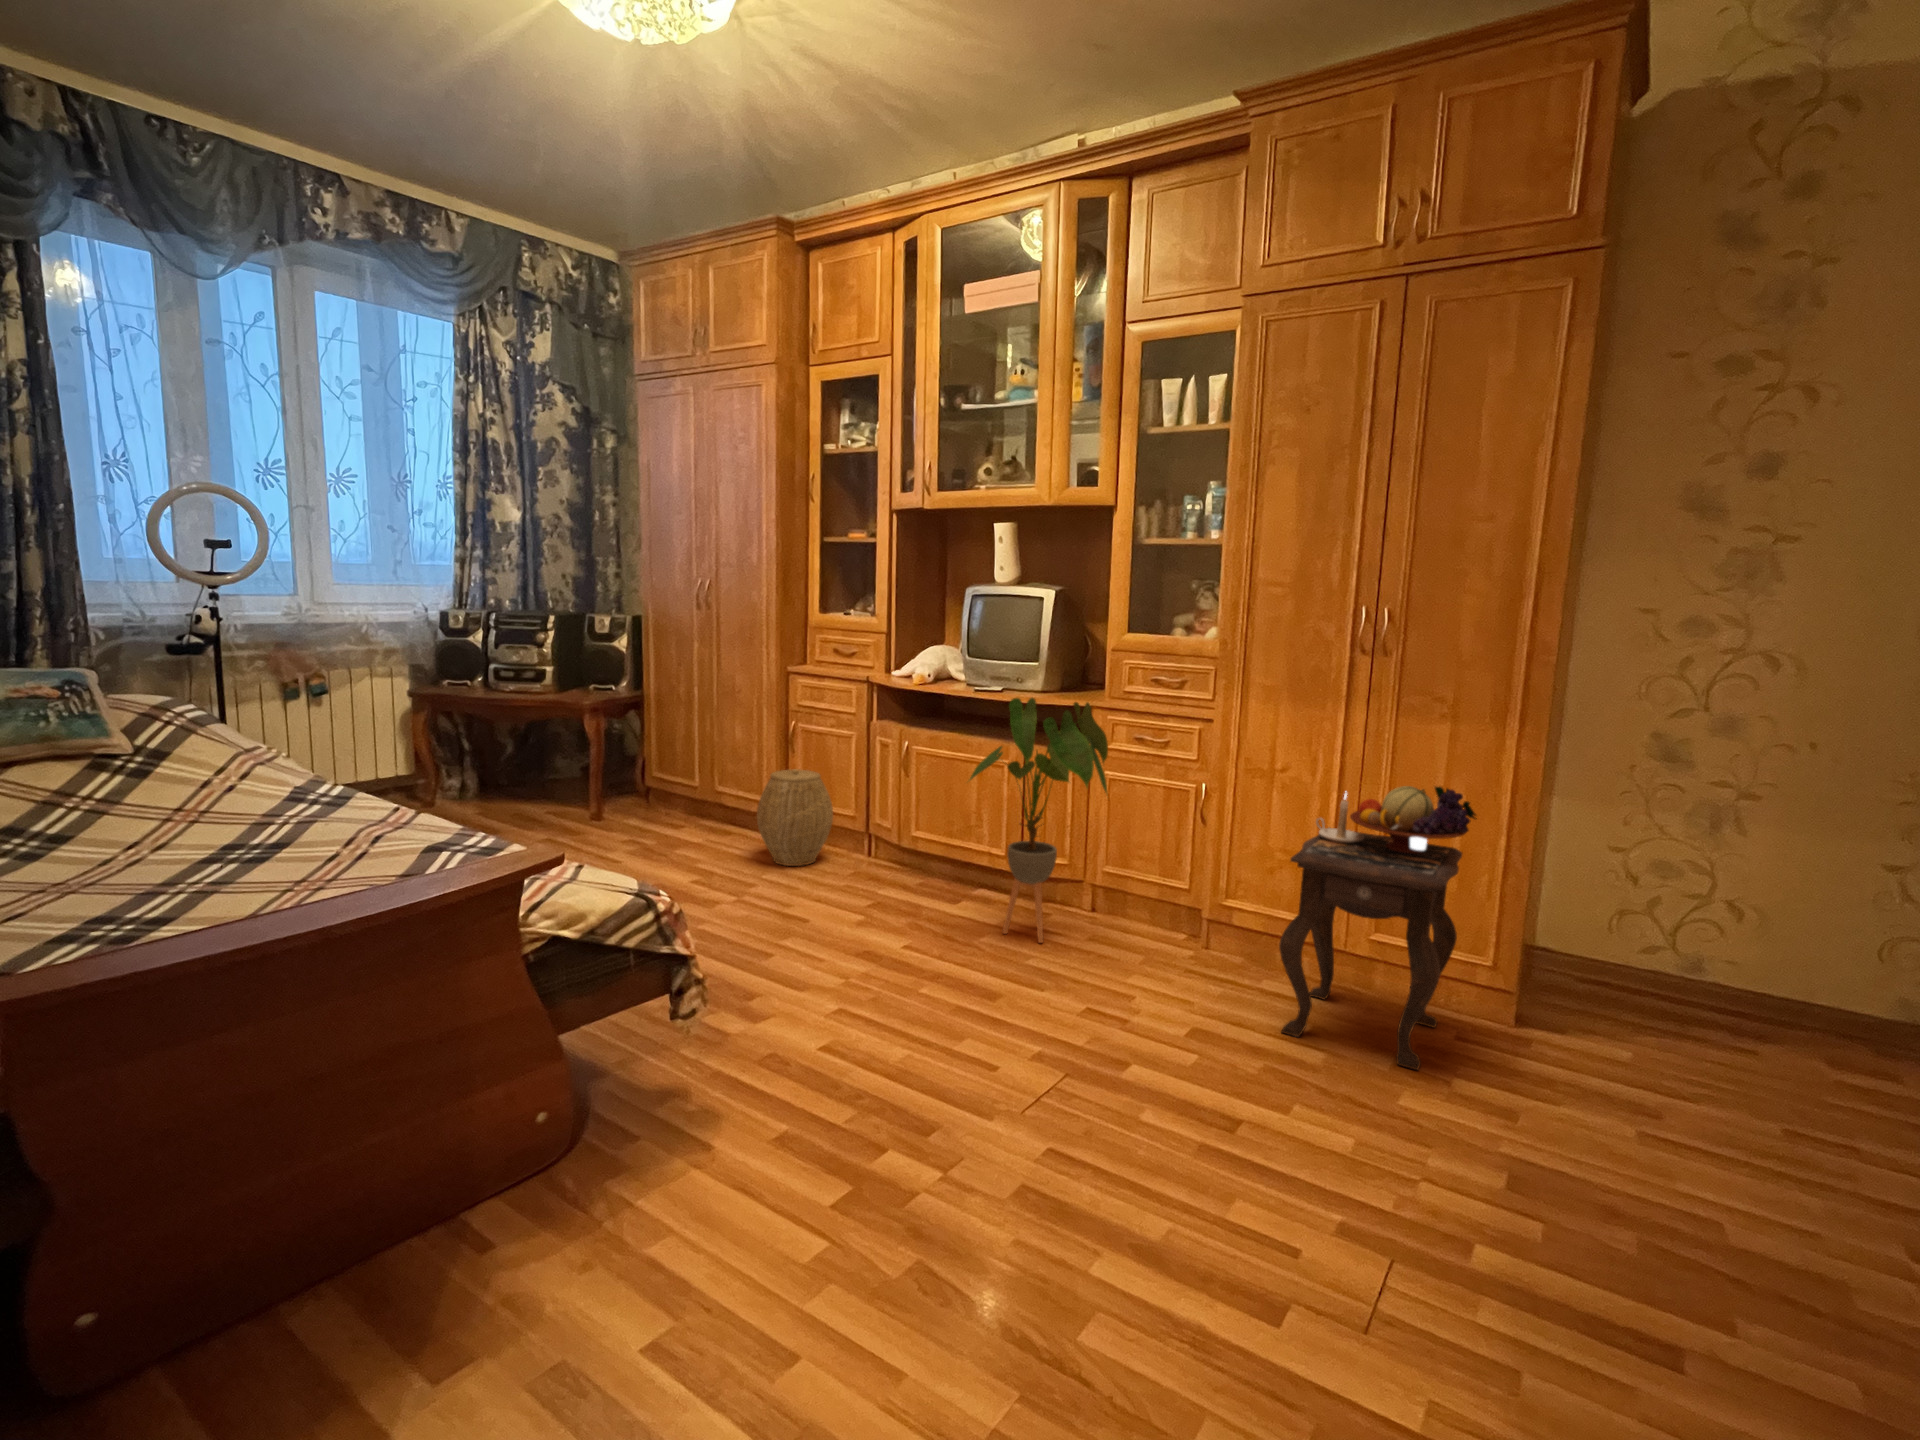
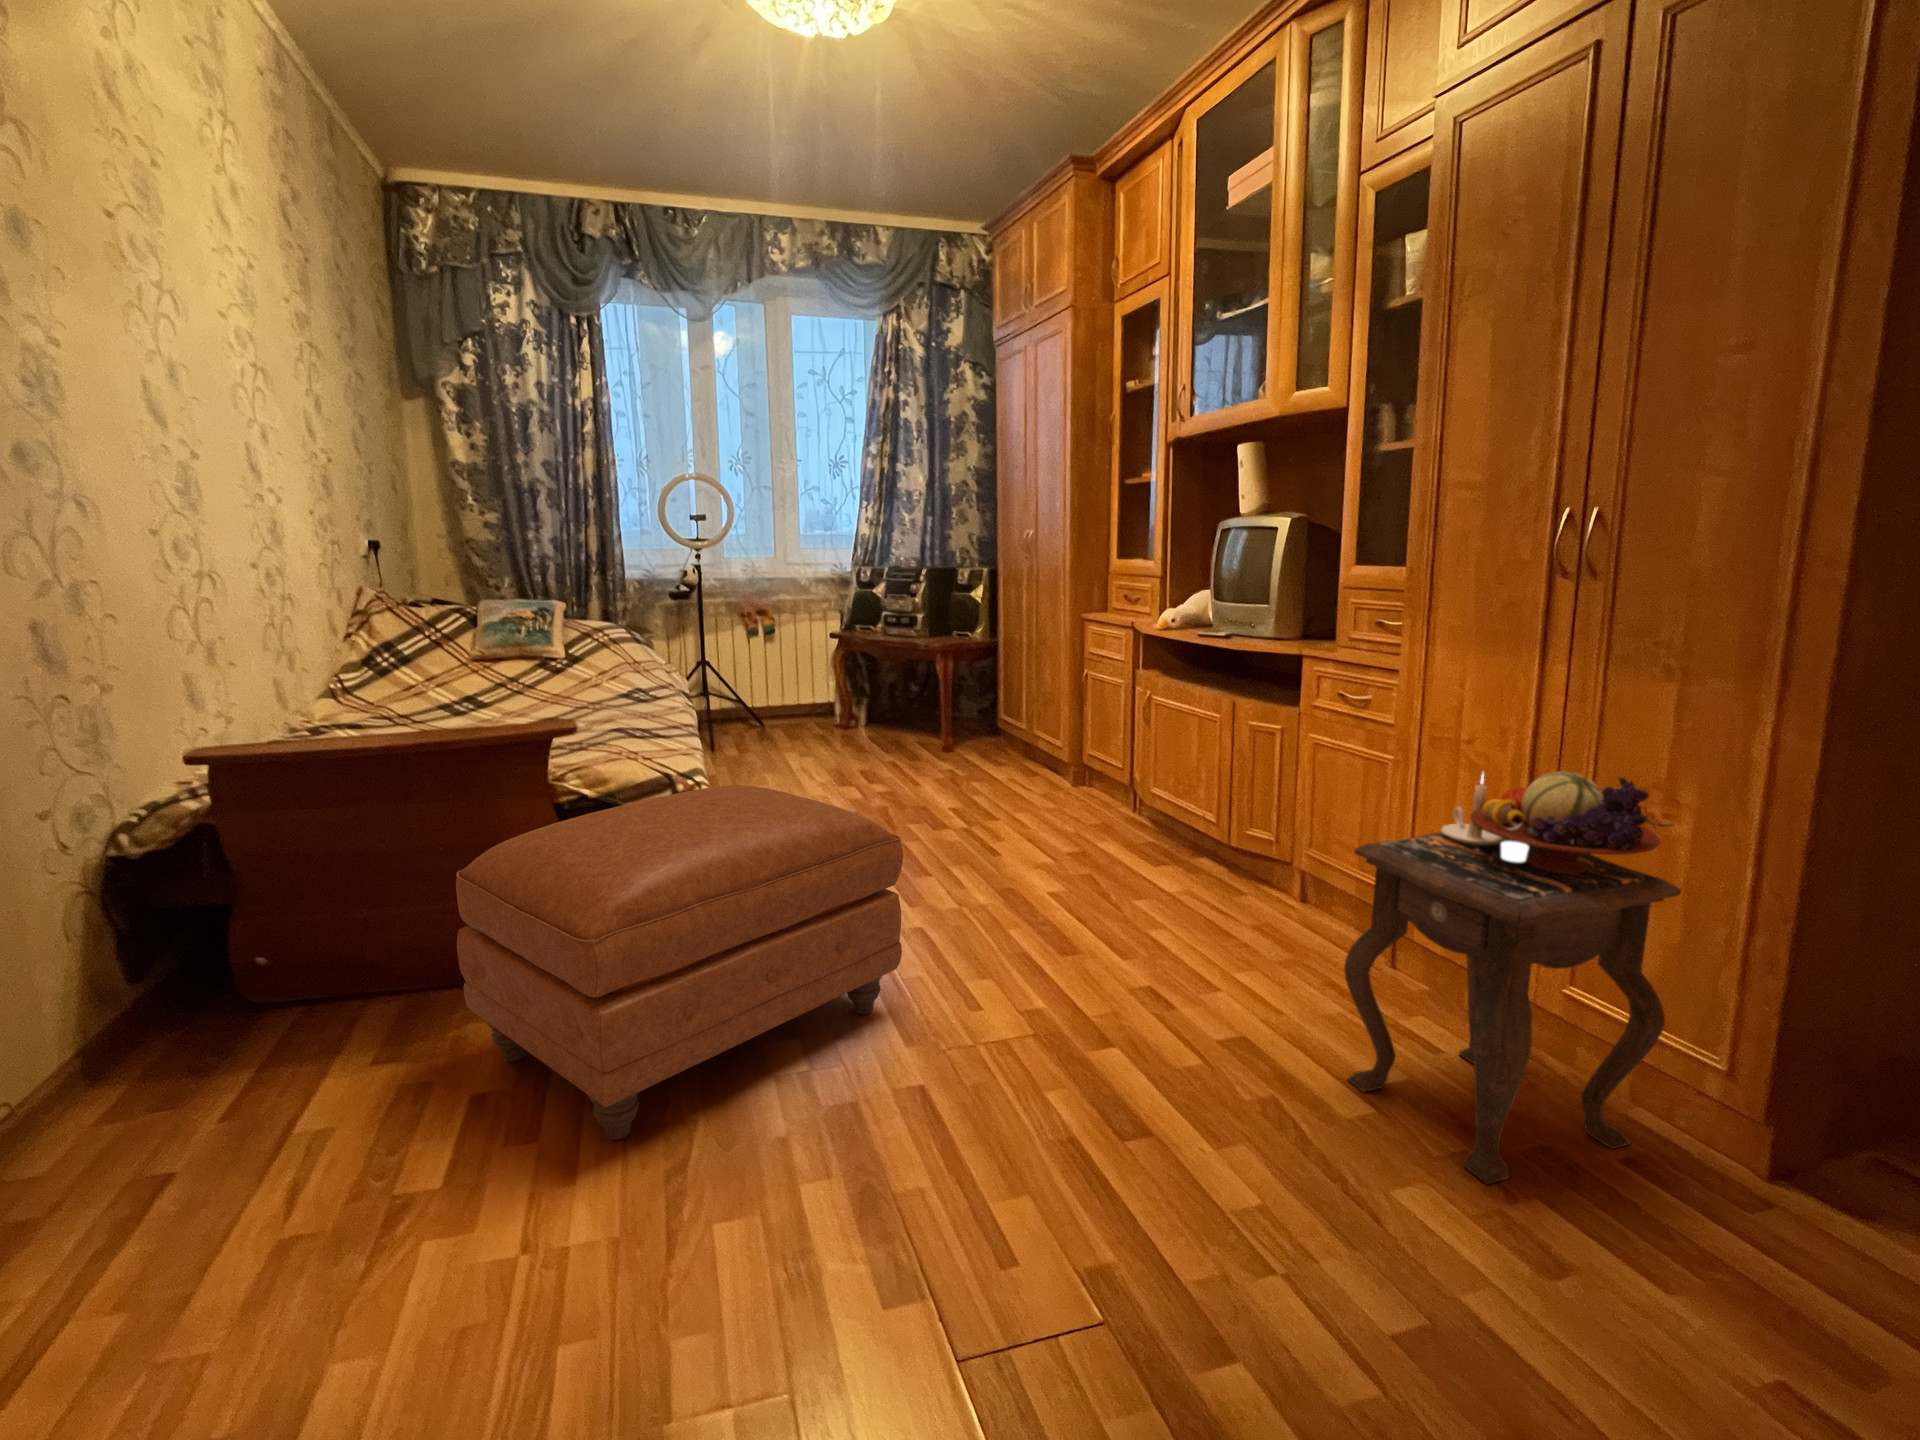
house plant: present [970,698,1108,943] -> none [1122,639,1303,919]
woven basket: present [757,769,833,866] -> none [1025,713,1100,809]
ottoman: none [568,890,950,1297] -> present [456,785,903,1140]

